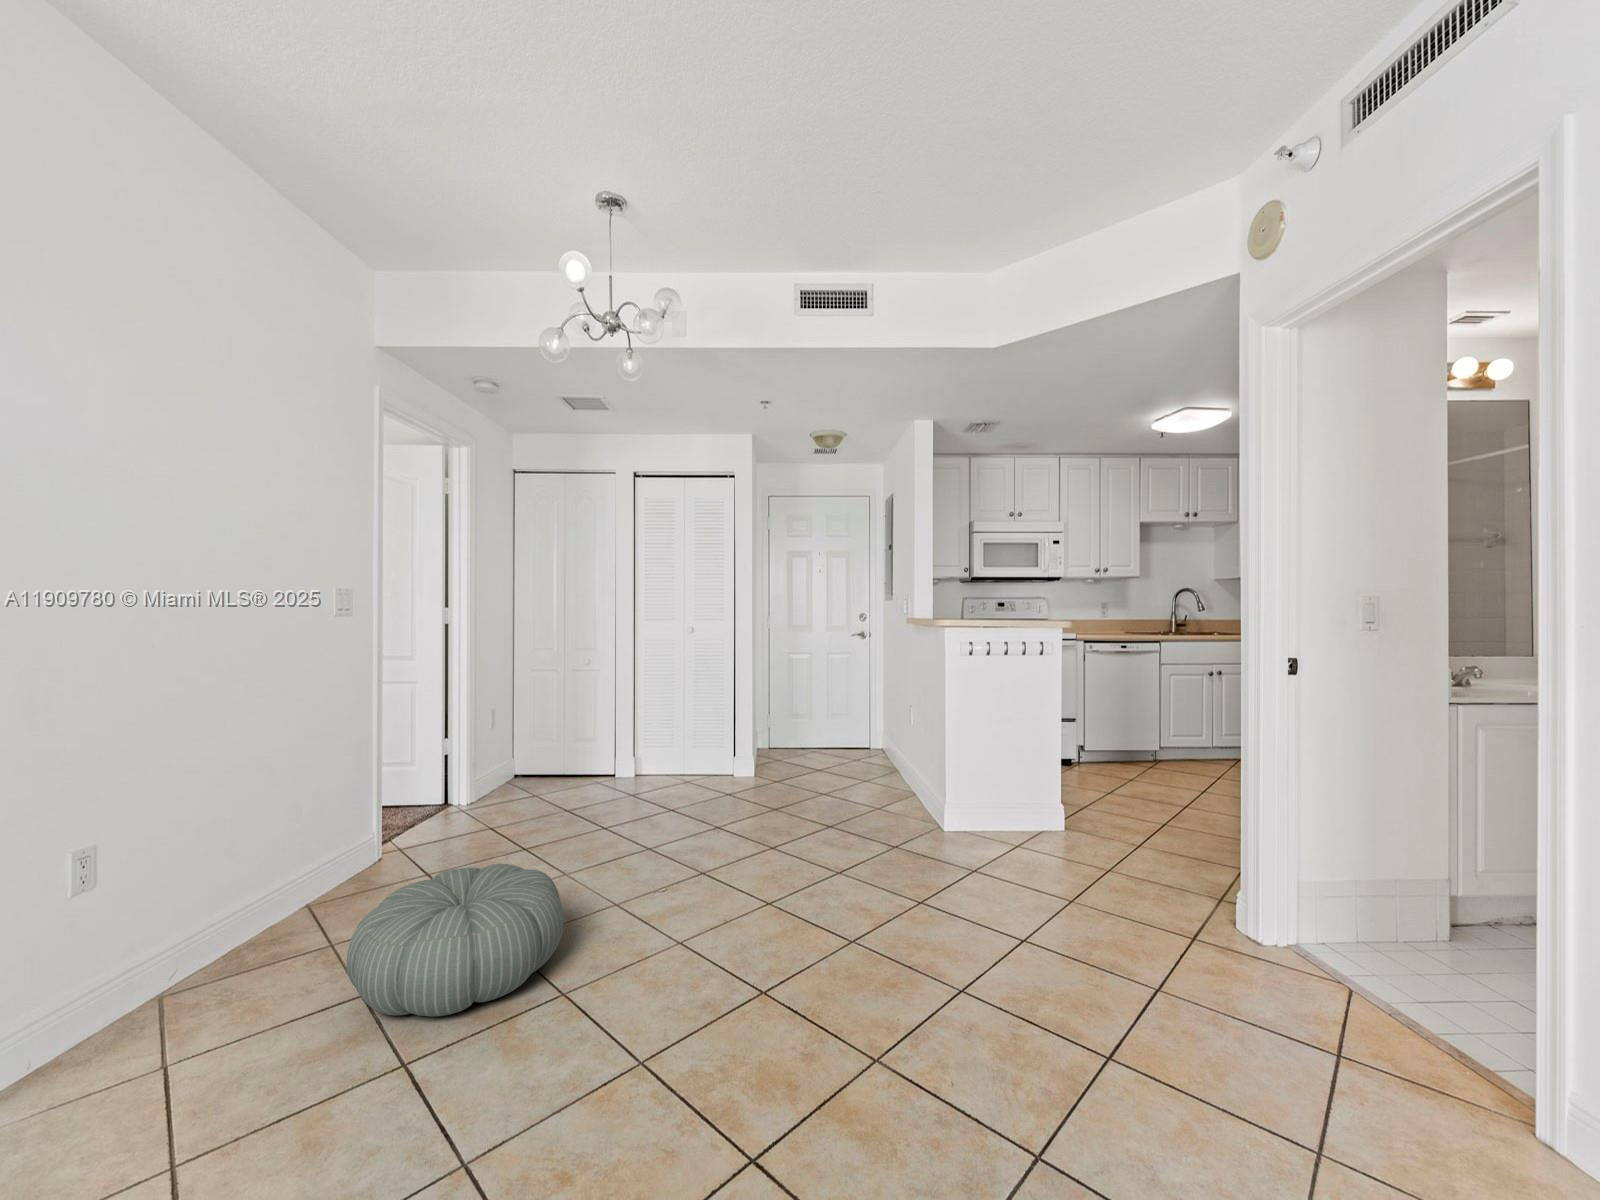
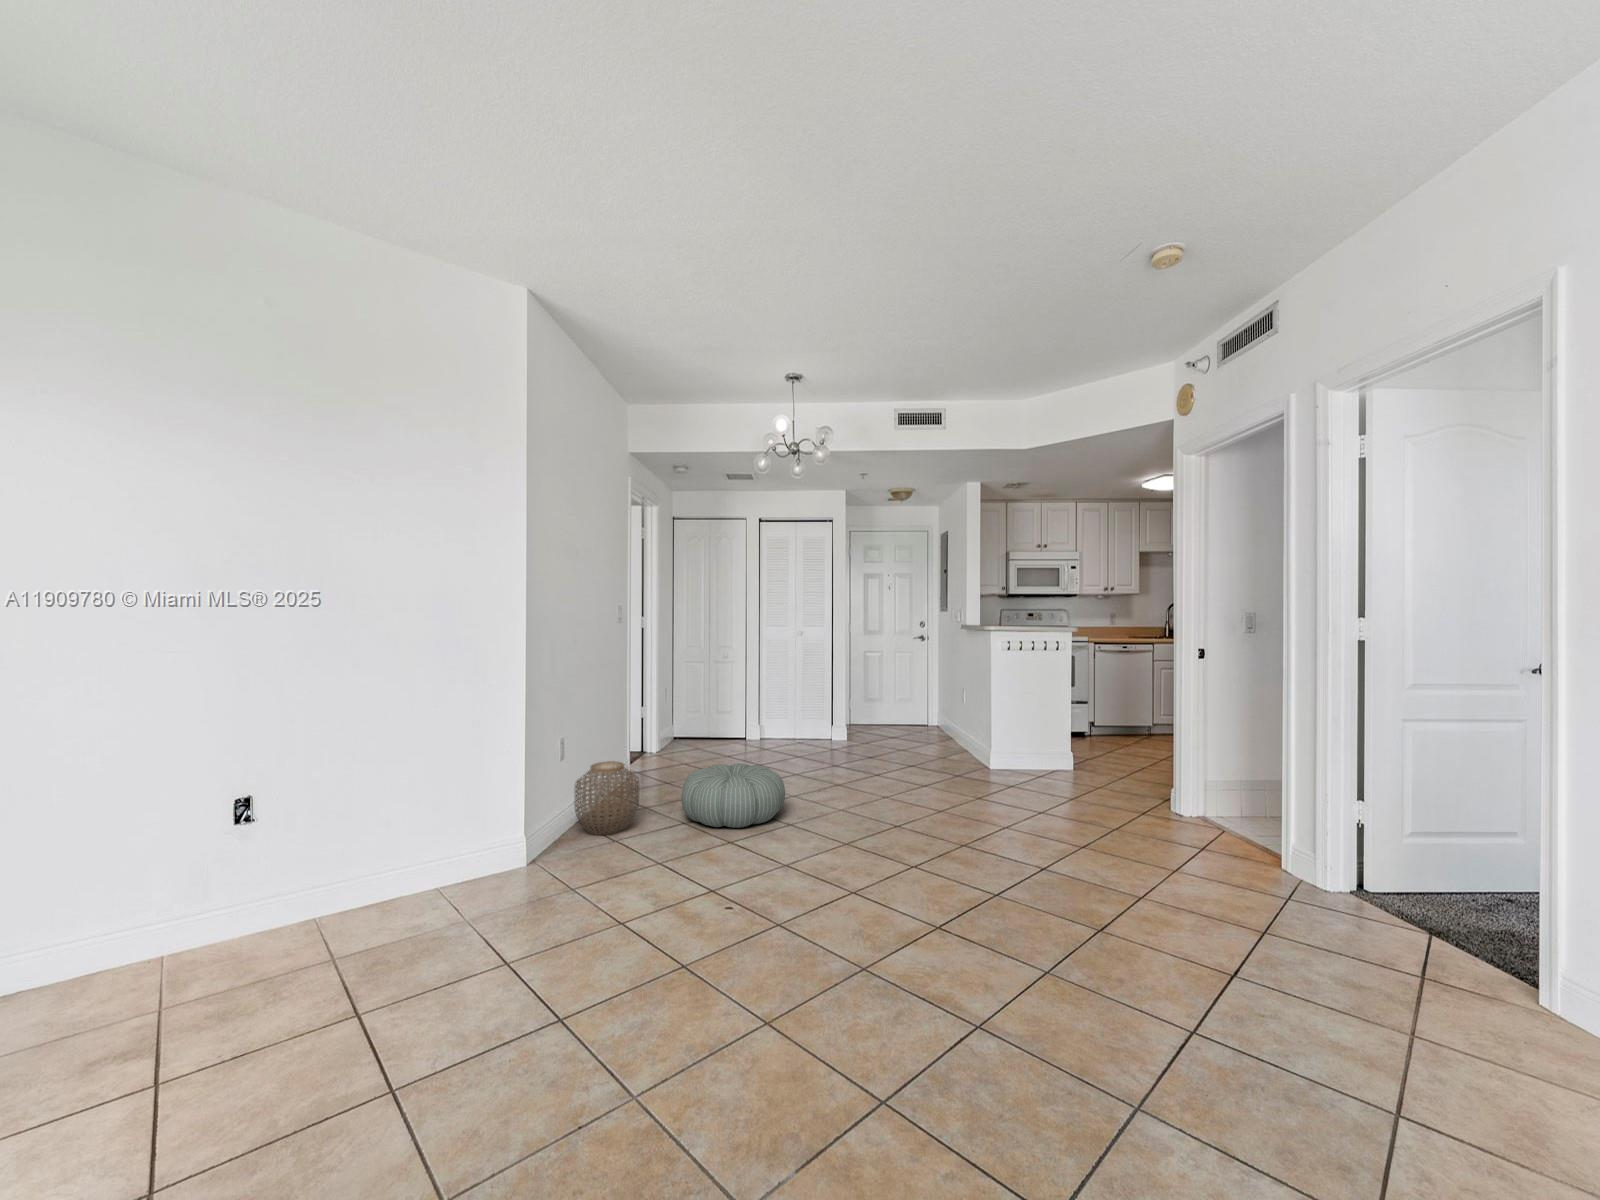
woven basket: none [89,887,260,1049] -> present [575,761,639,835]

